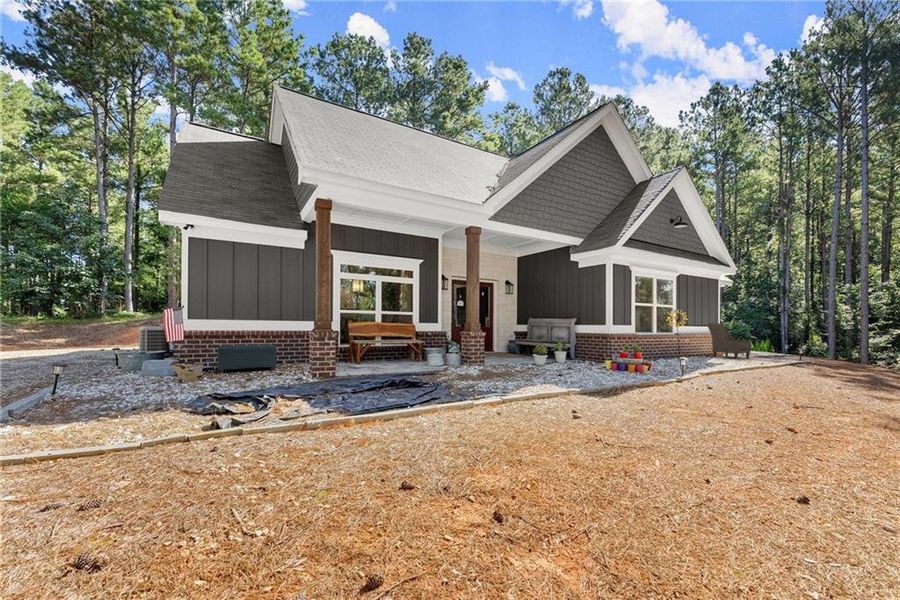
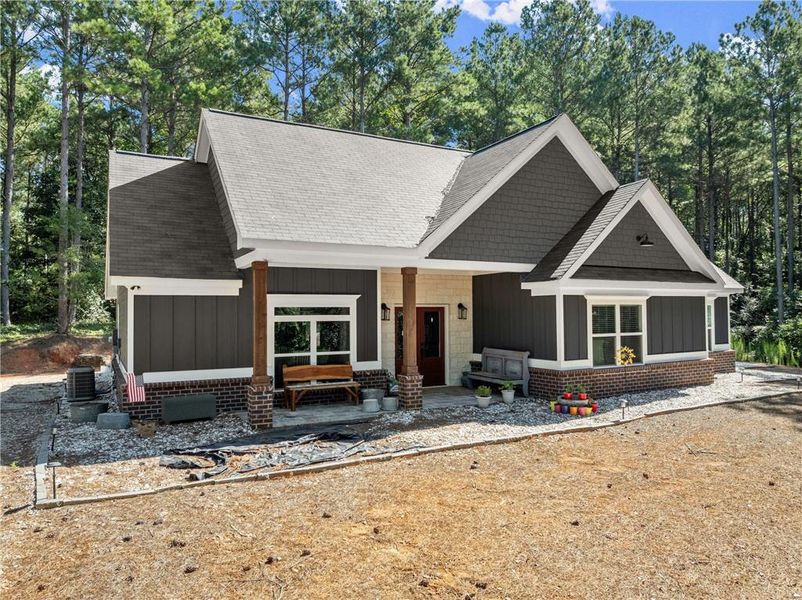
chair: present [707,323,751,359] -> none [686,349,733,392]

